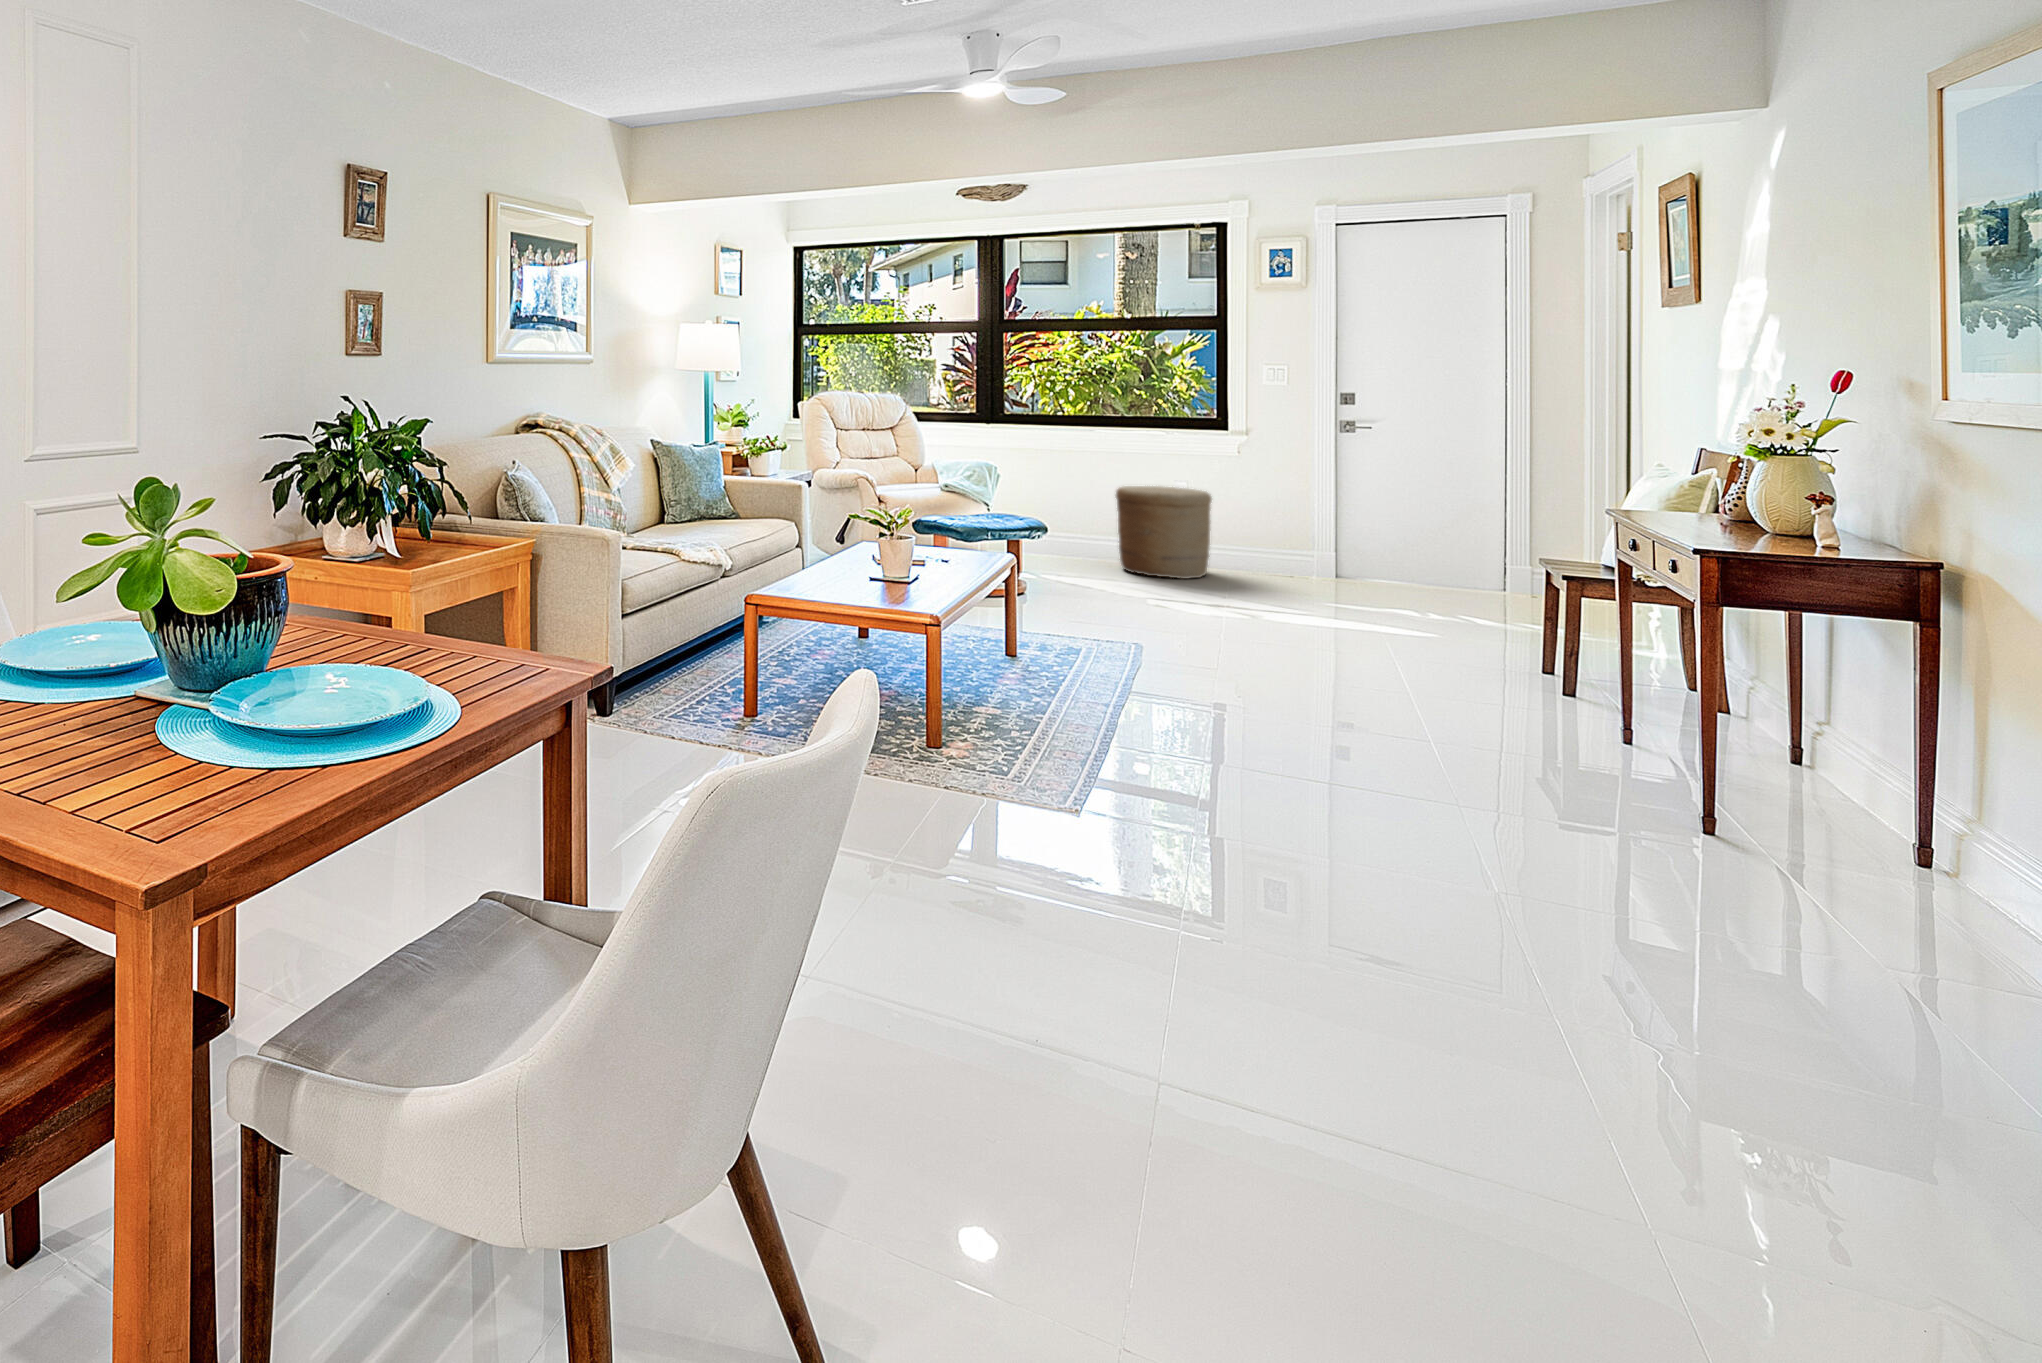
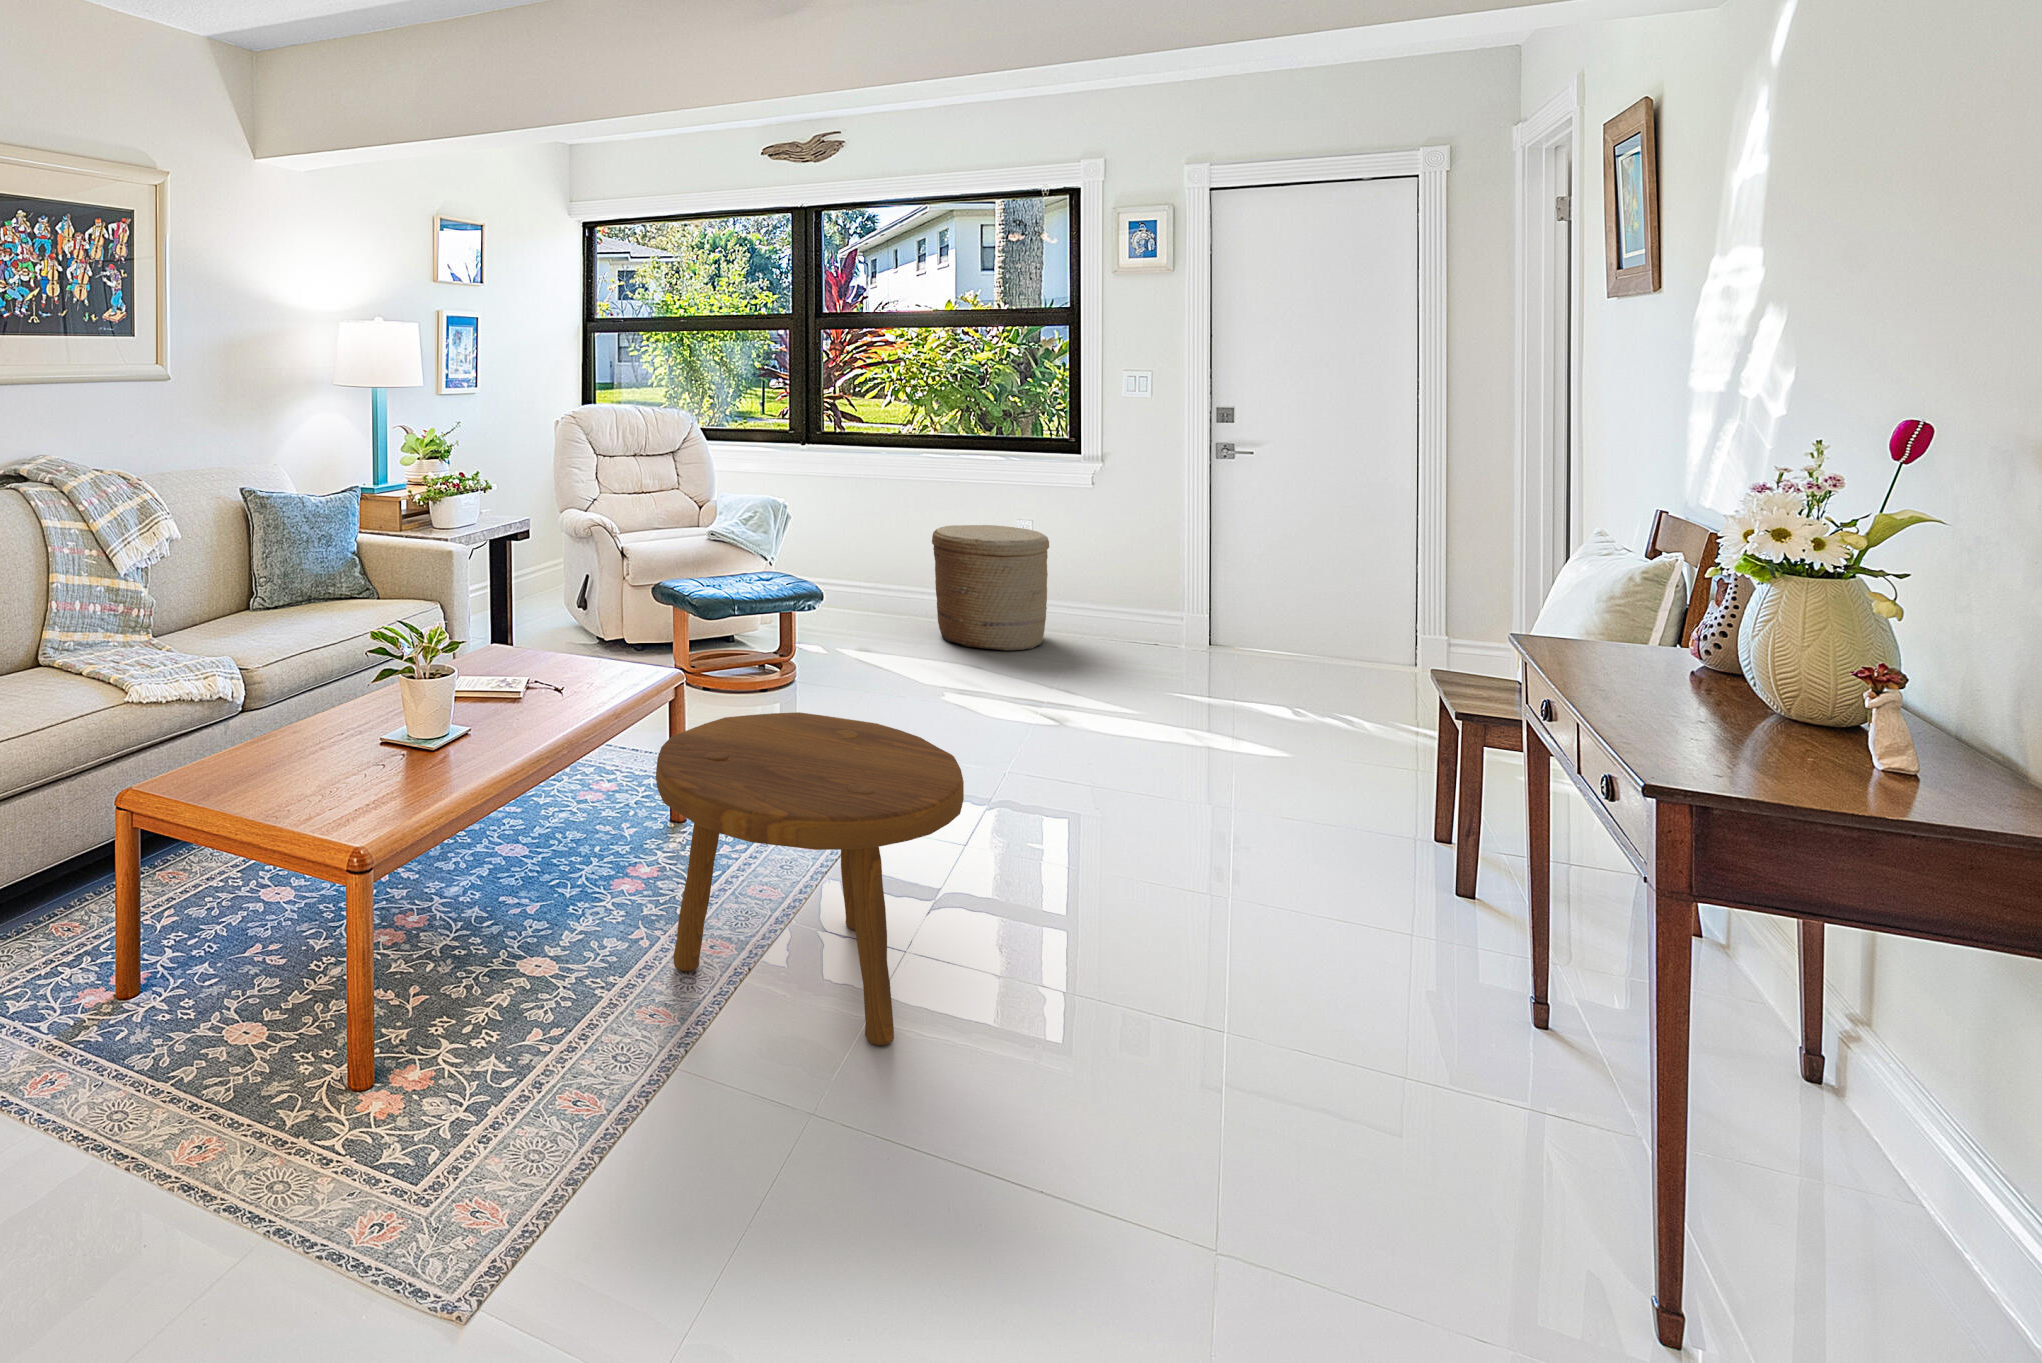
footstool: none [1060,571,1268,745] -> present [656,712,964,1045]

